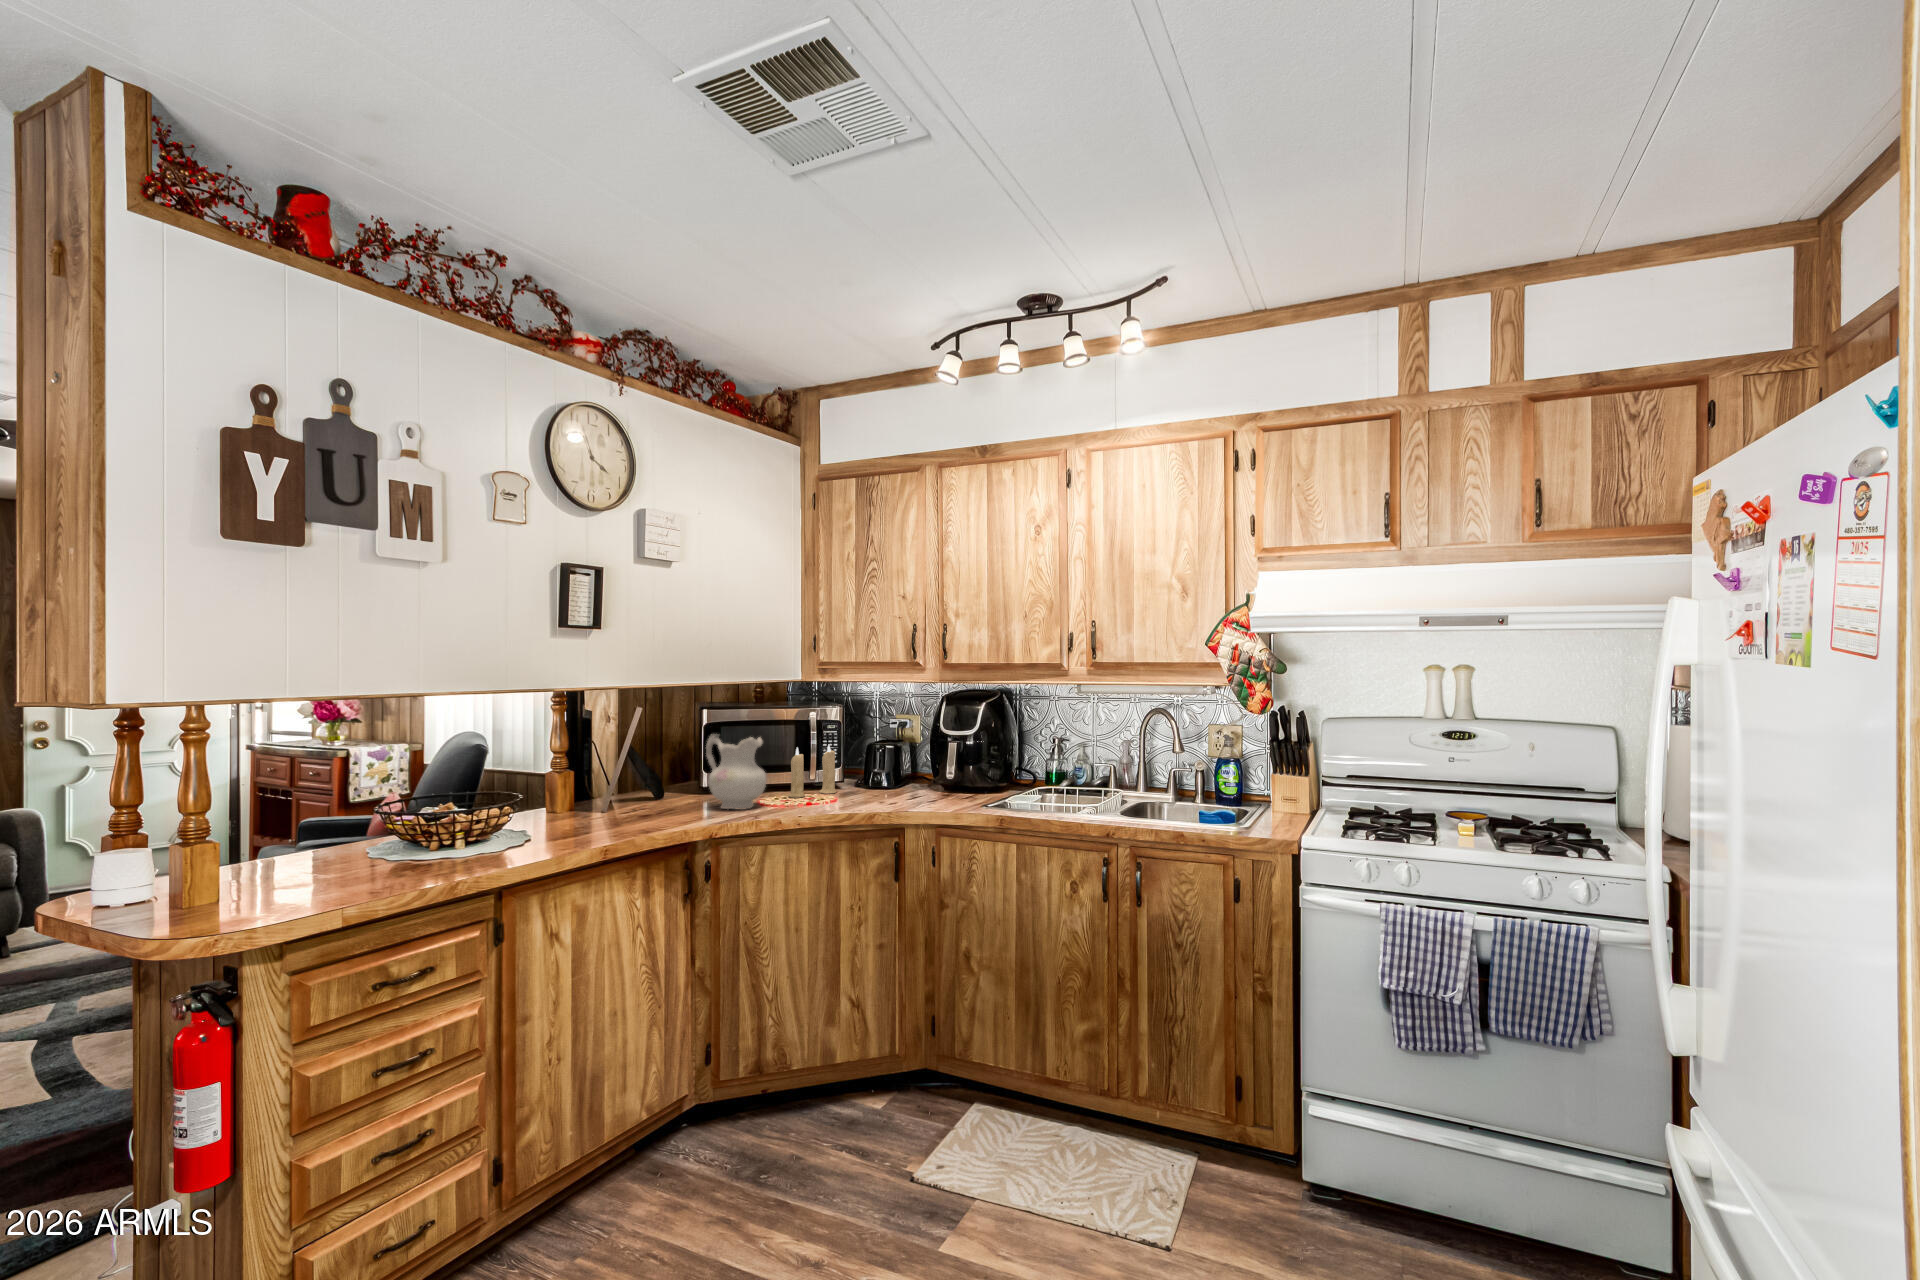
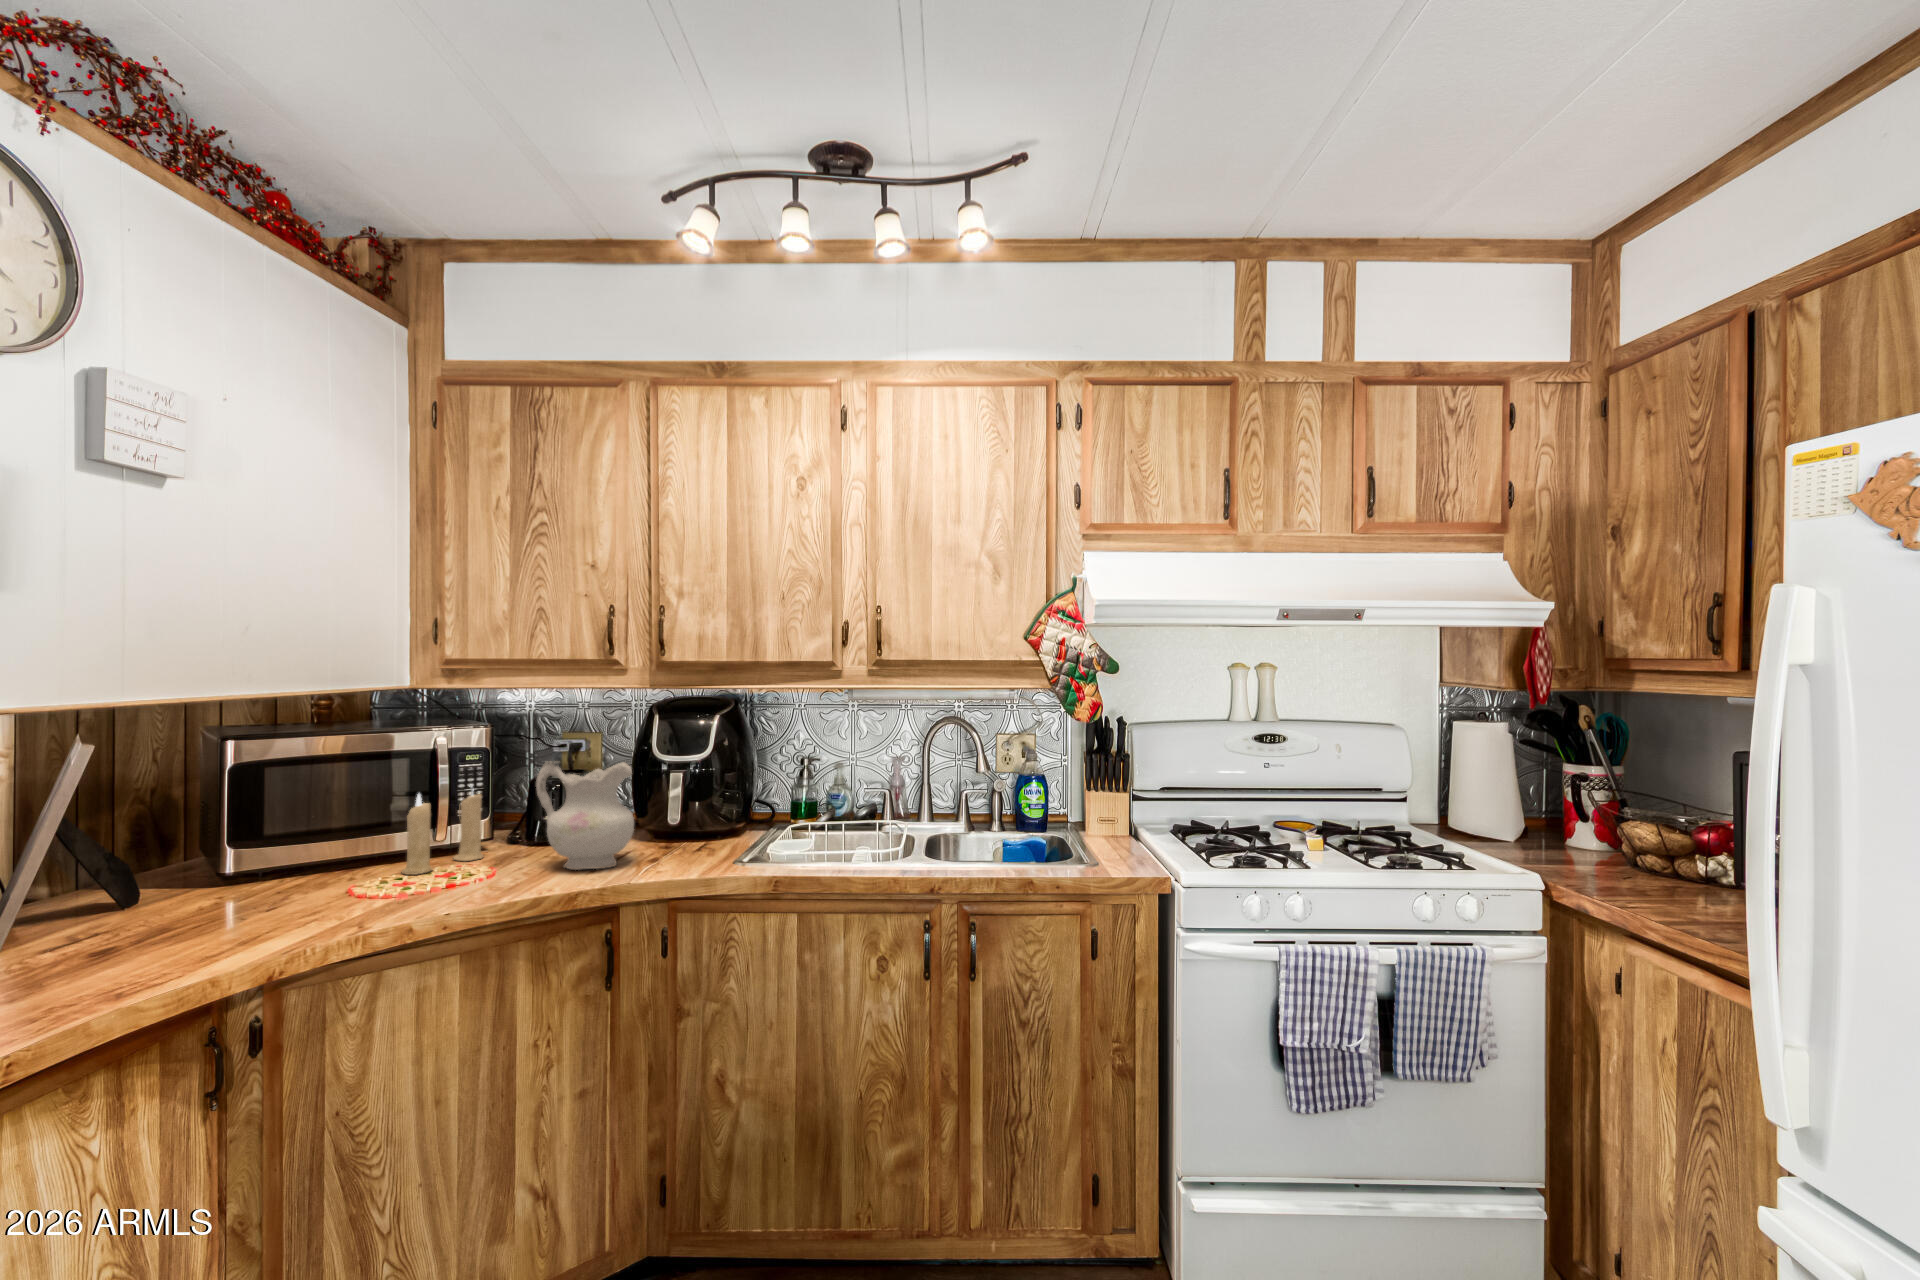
ceramic pitcher: present [706,734,766,810] -> present [536,761,634,870]

